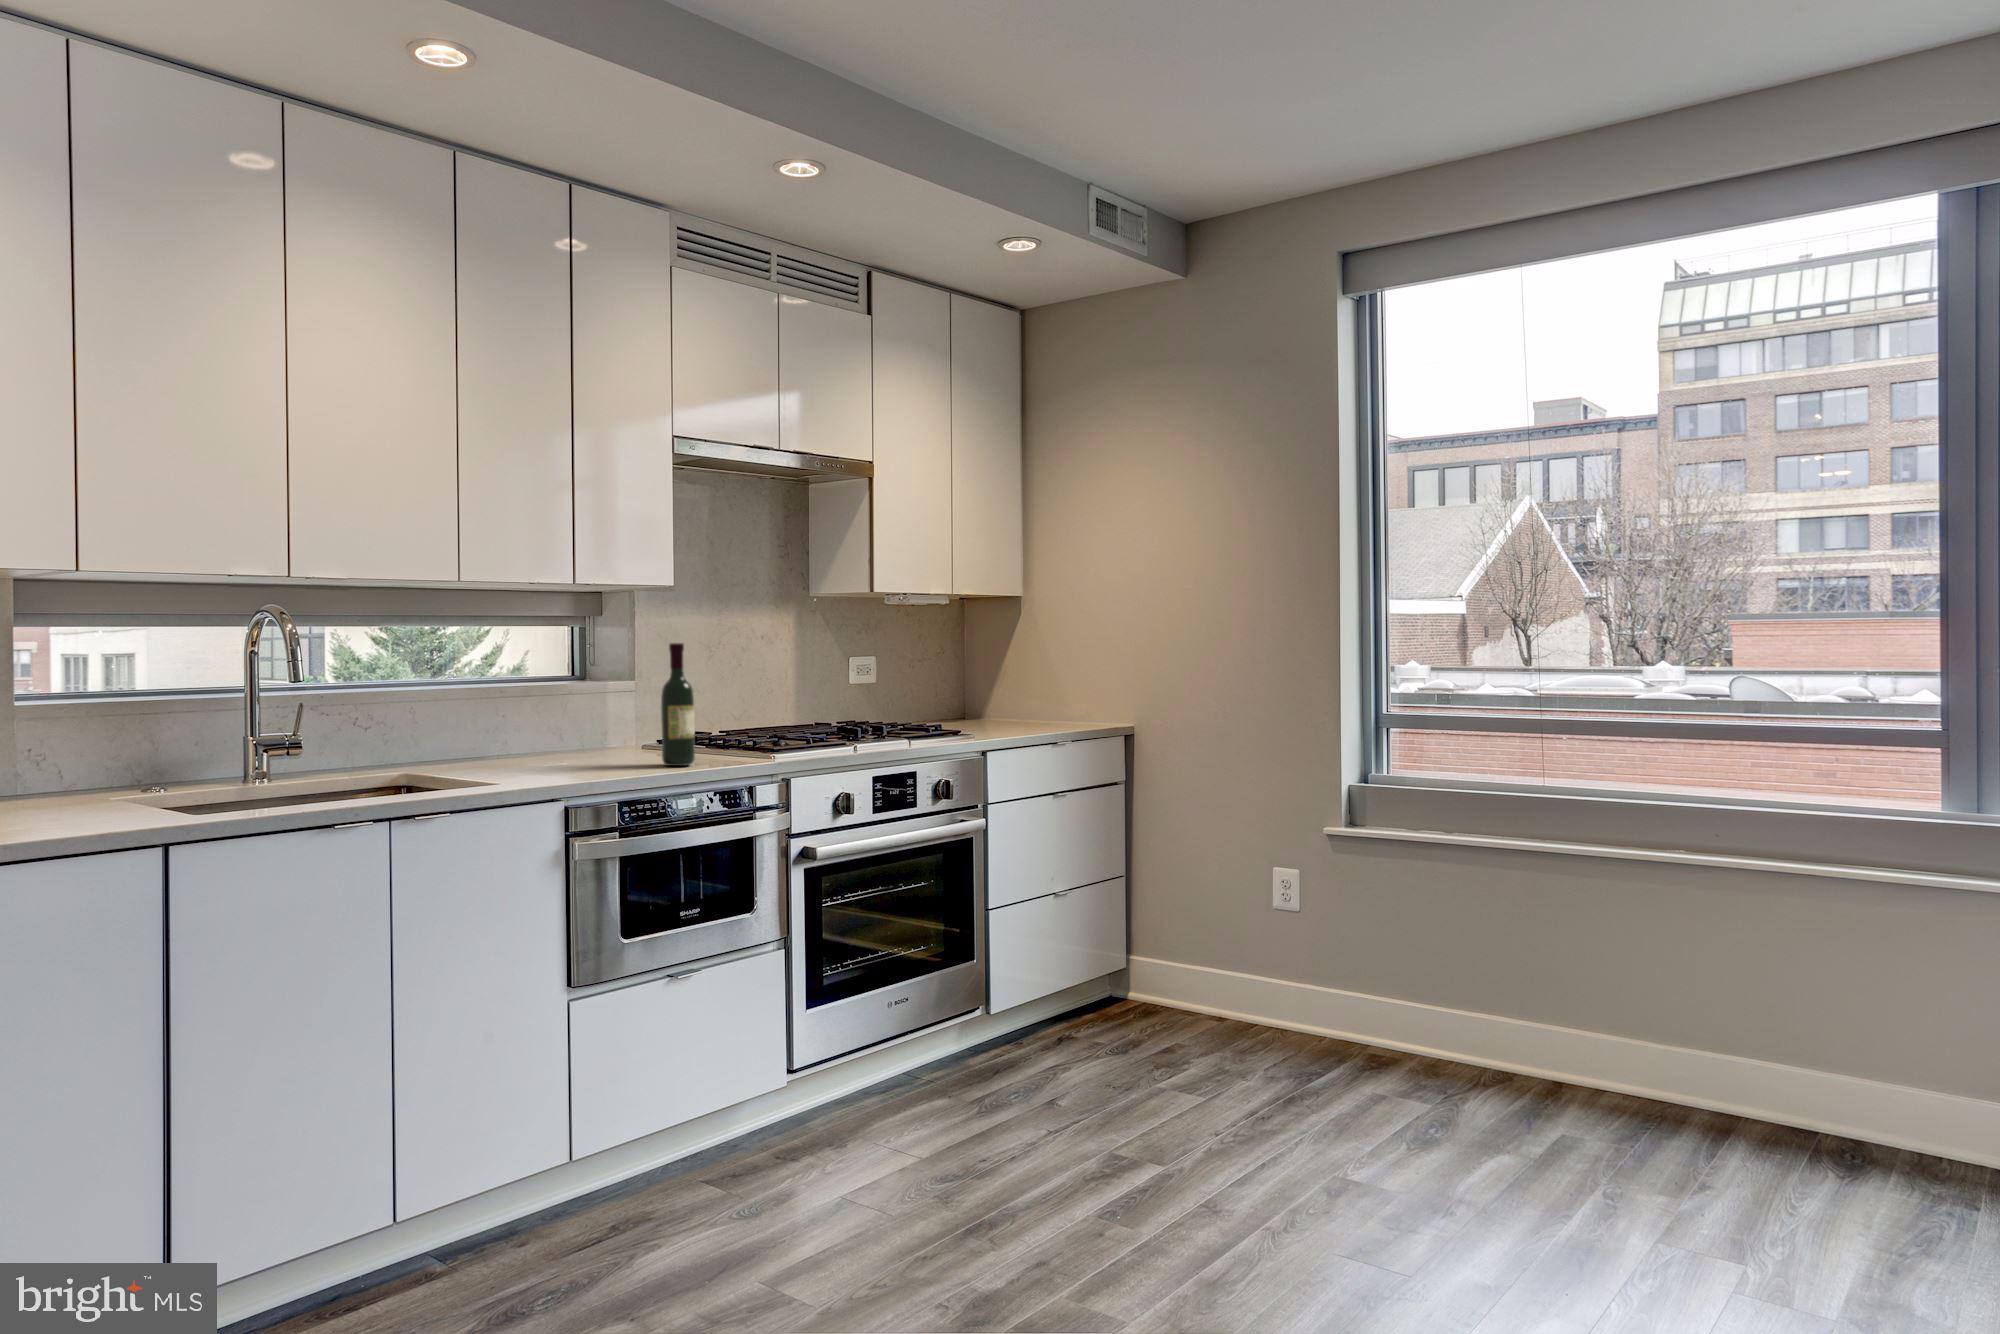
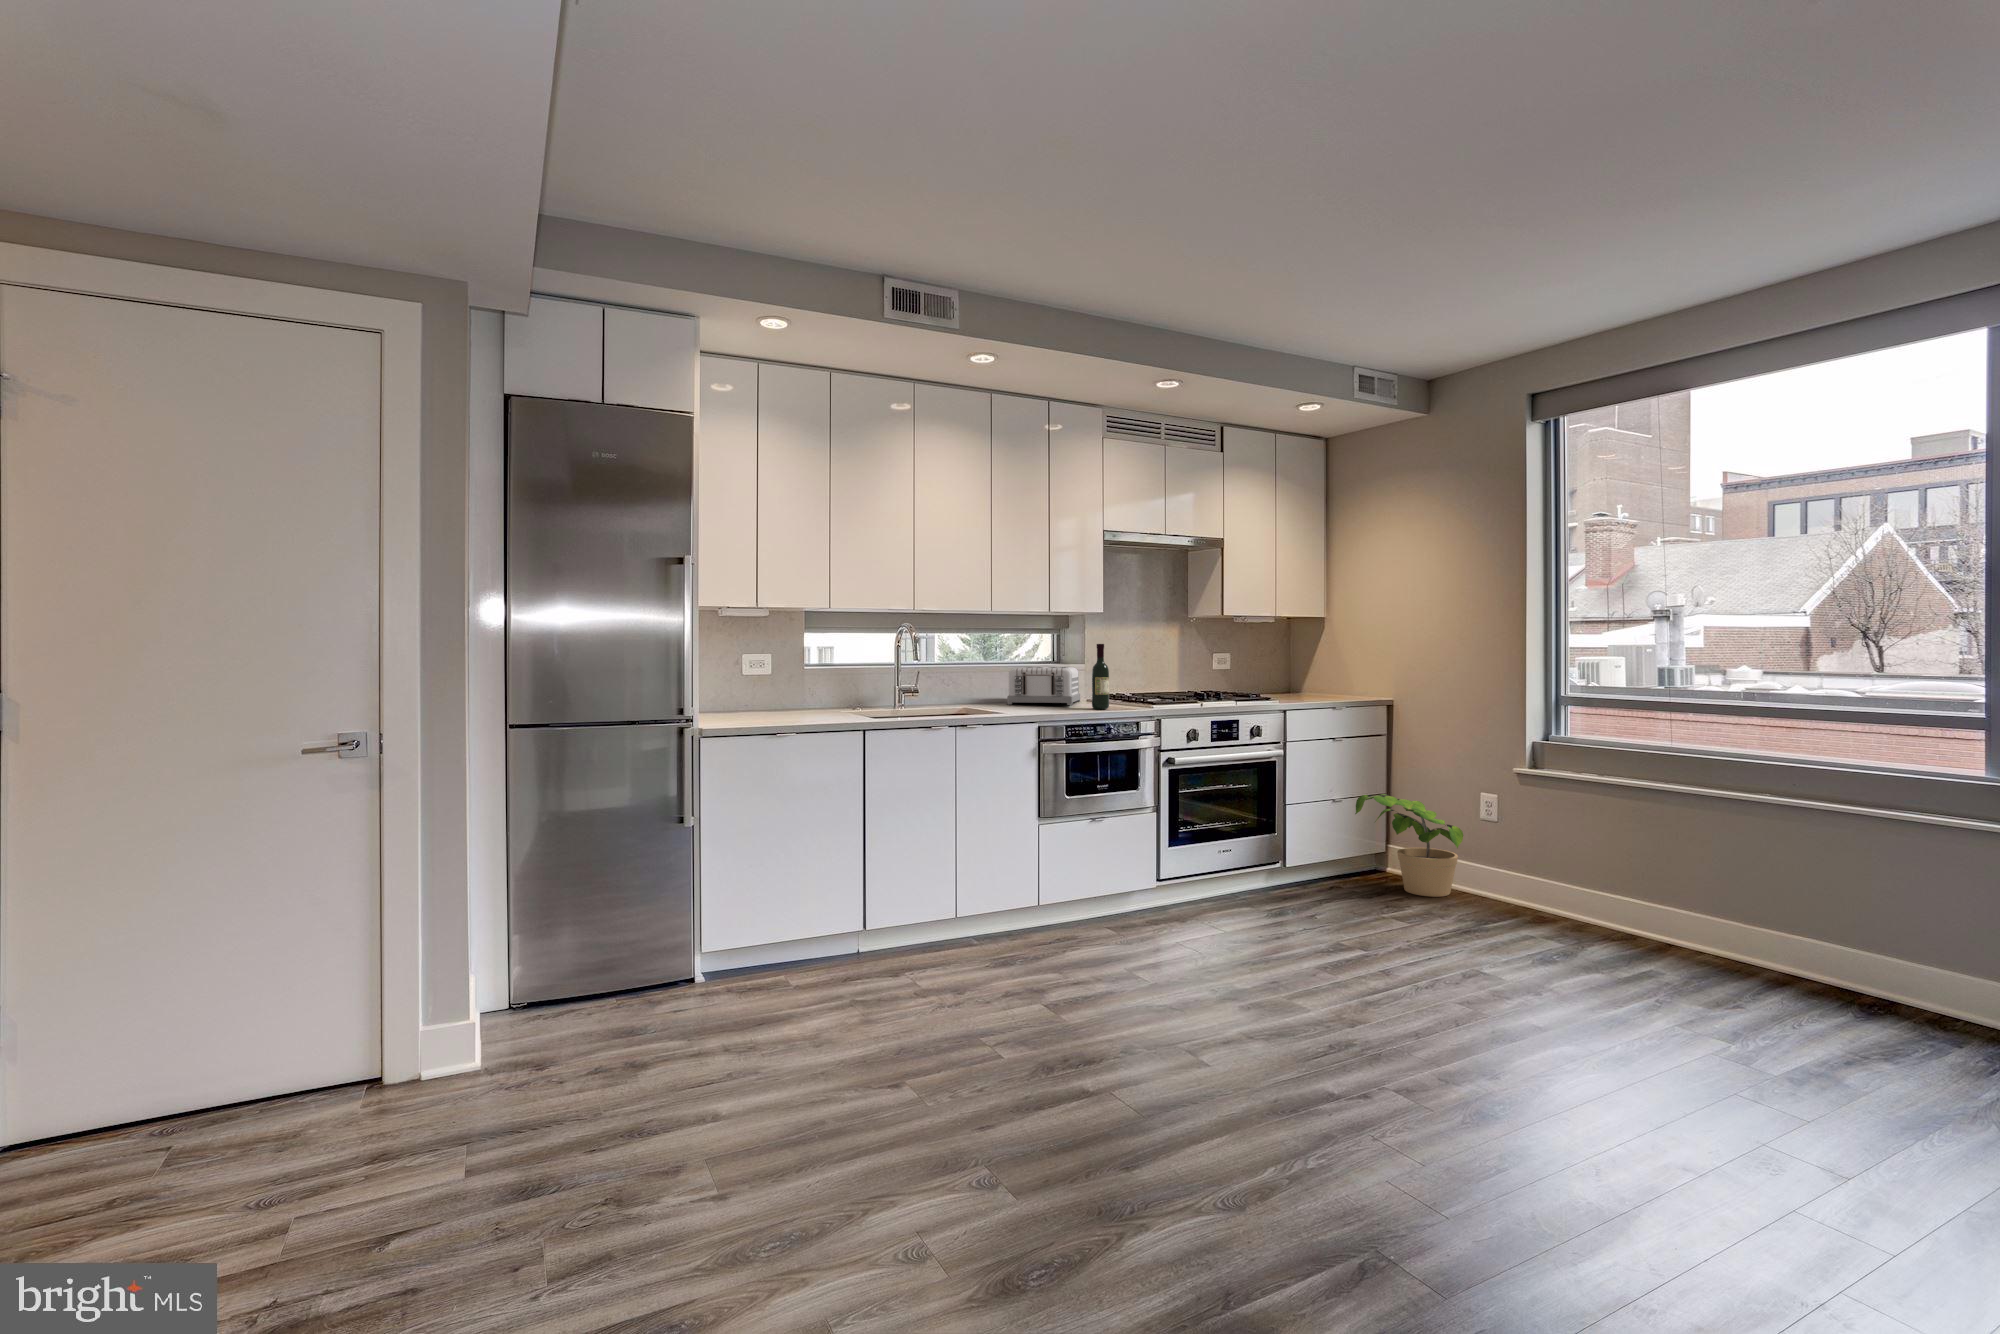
toaster: none [491,686,633,763] -> present [1007,667,1080,705]
potted plant: none [1100,881,1253,1038] -> present [1355,794,1463,897]

